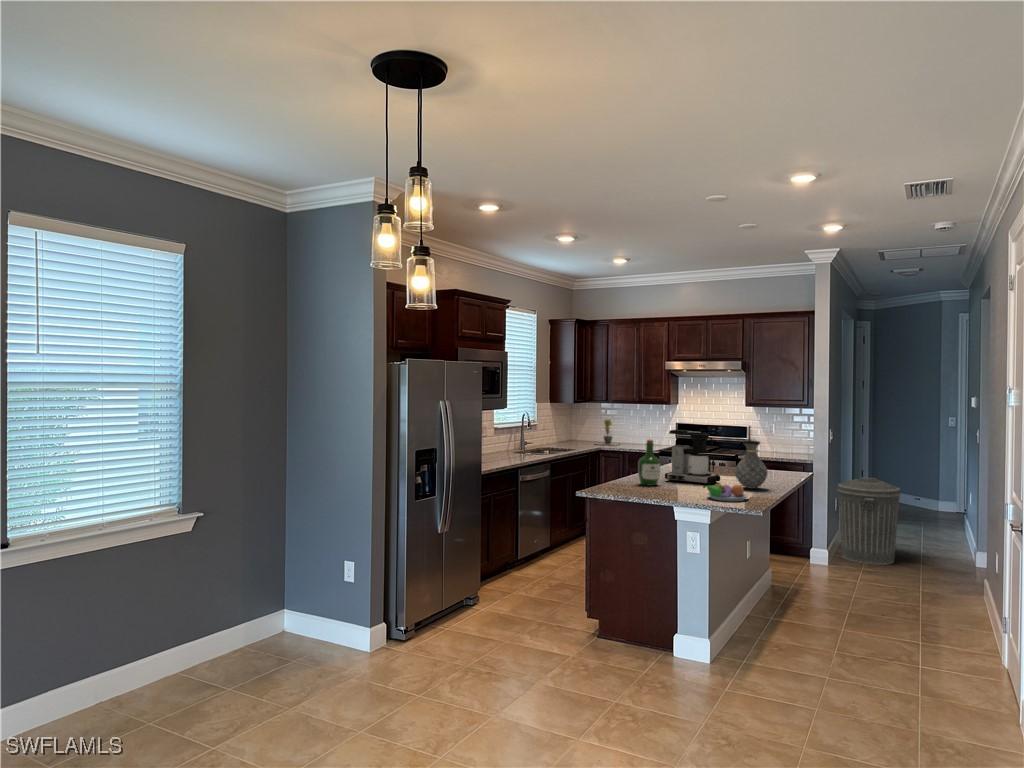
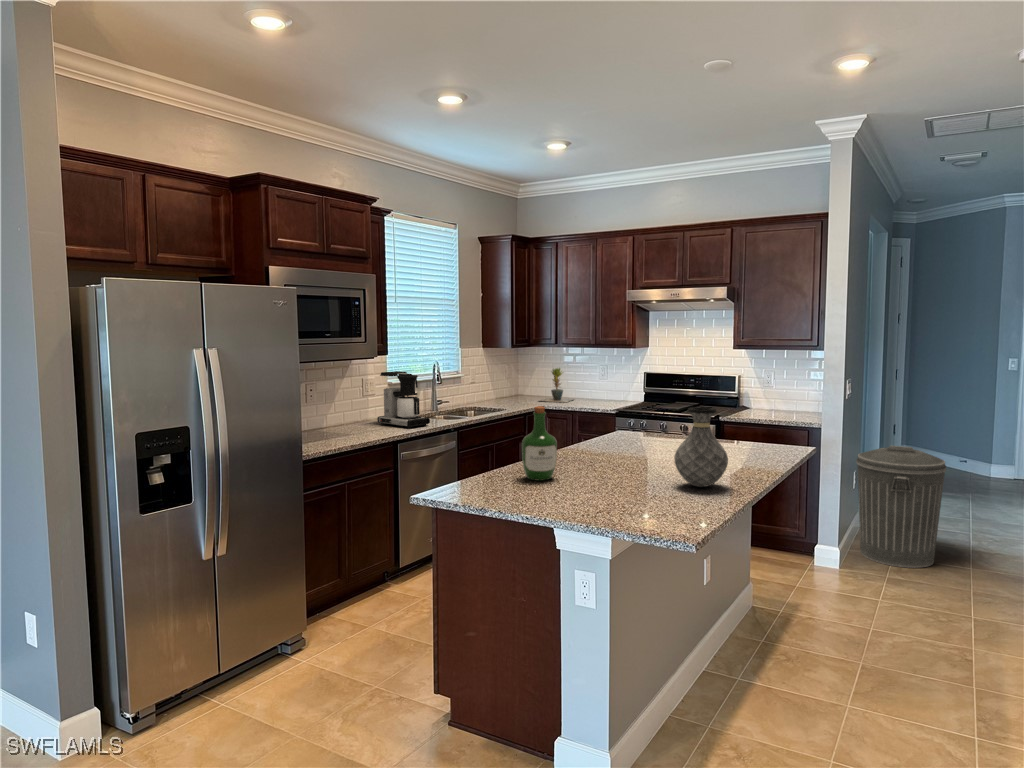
coffee maker: present [665,429,720,485] -> present [377,371,430,428]
fruit bowl: present [703,483,748,501] -> none [601,482,681,522]

